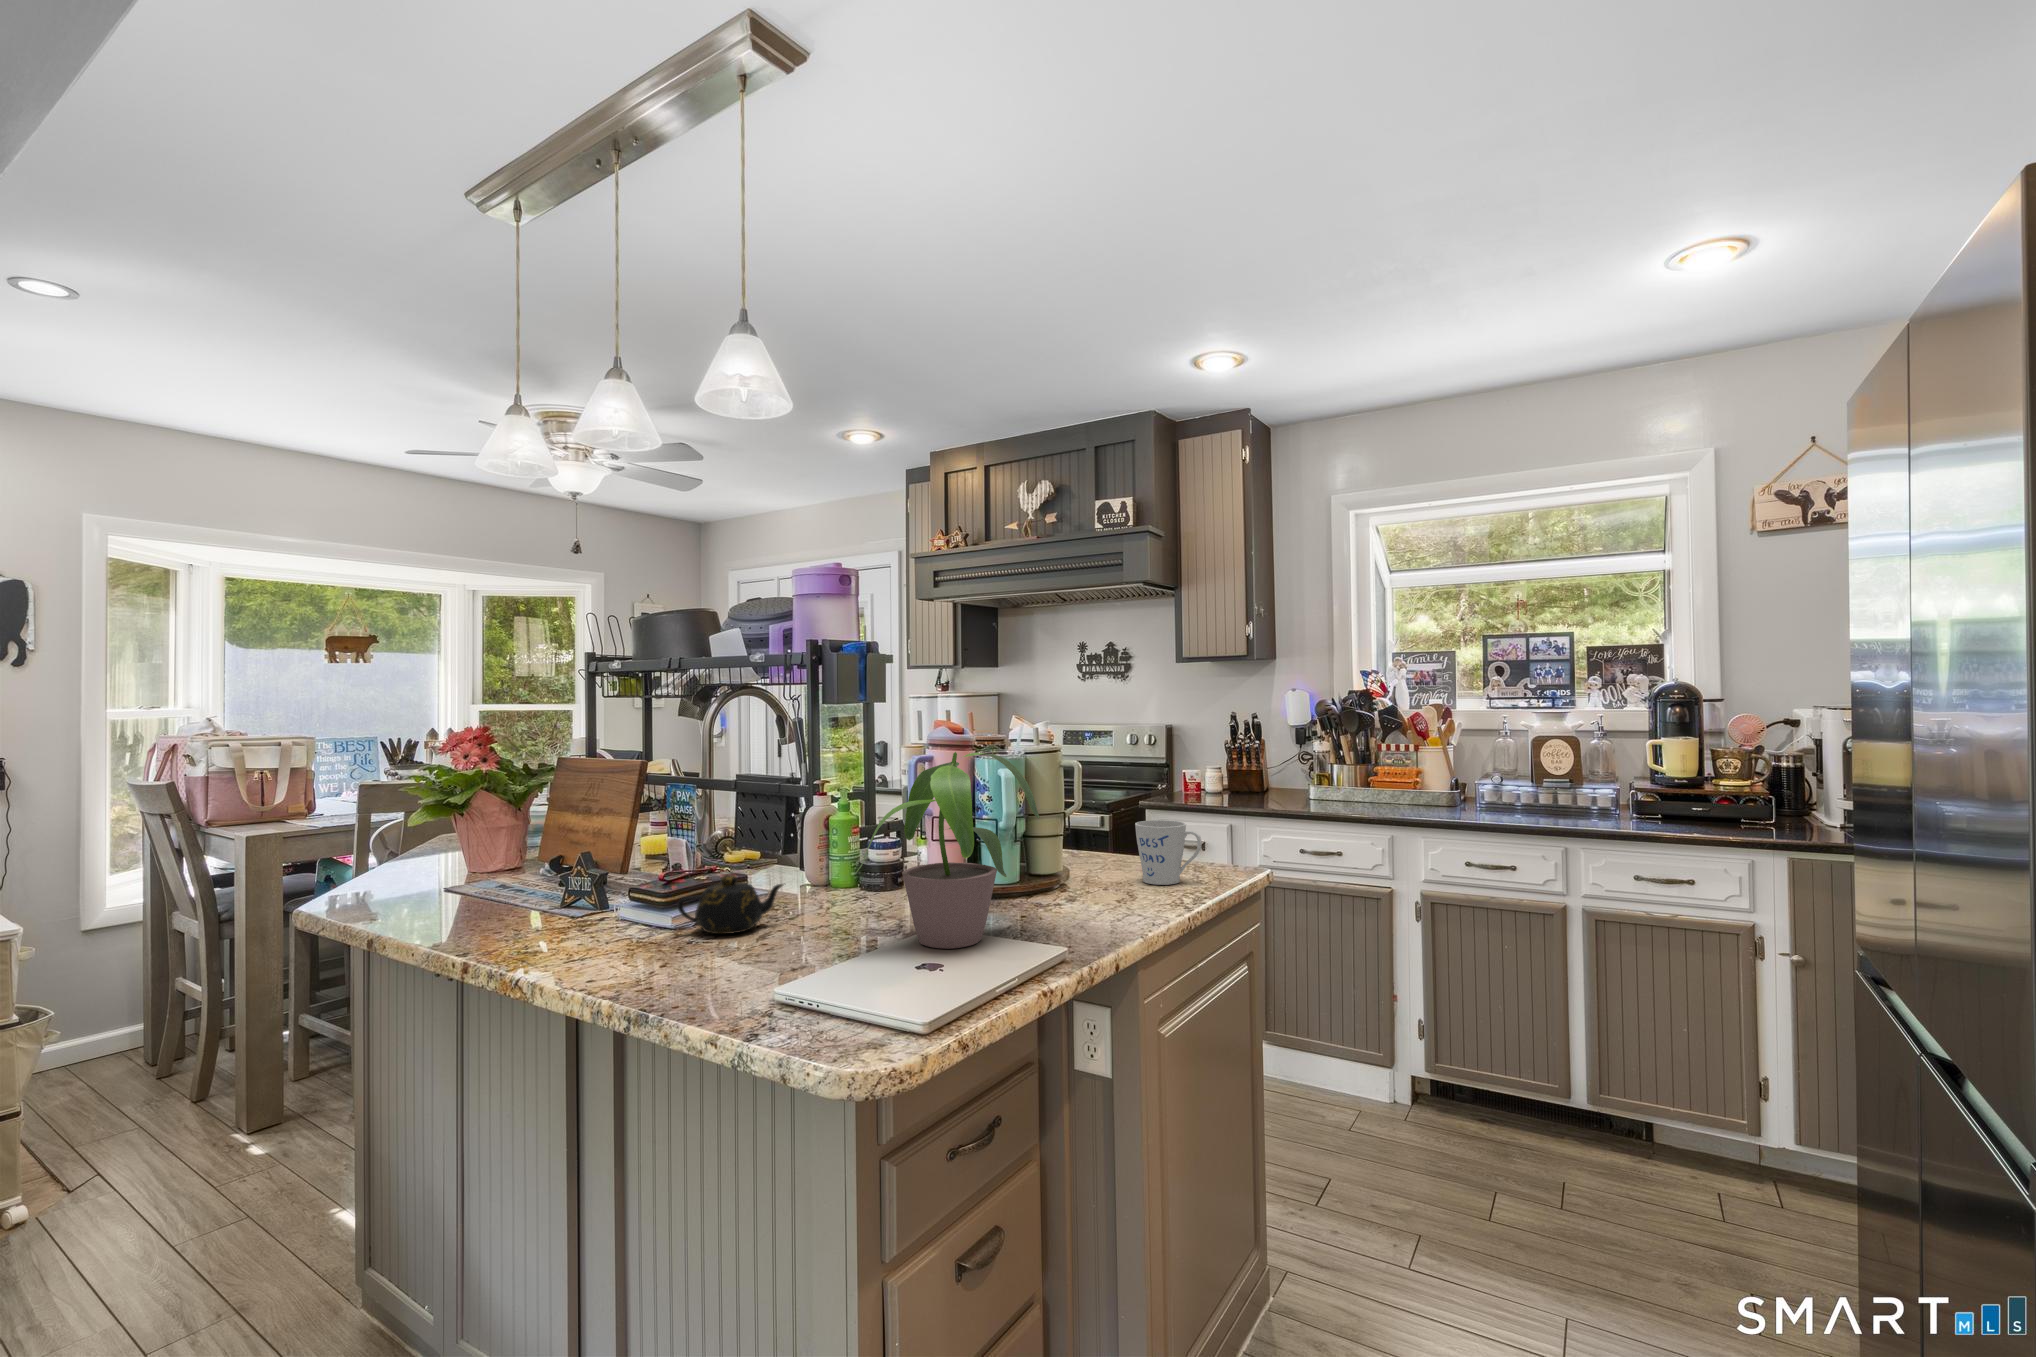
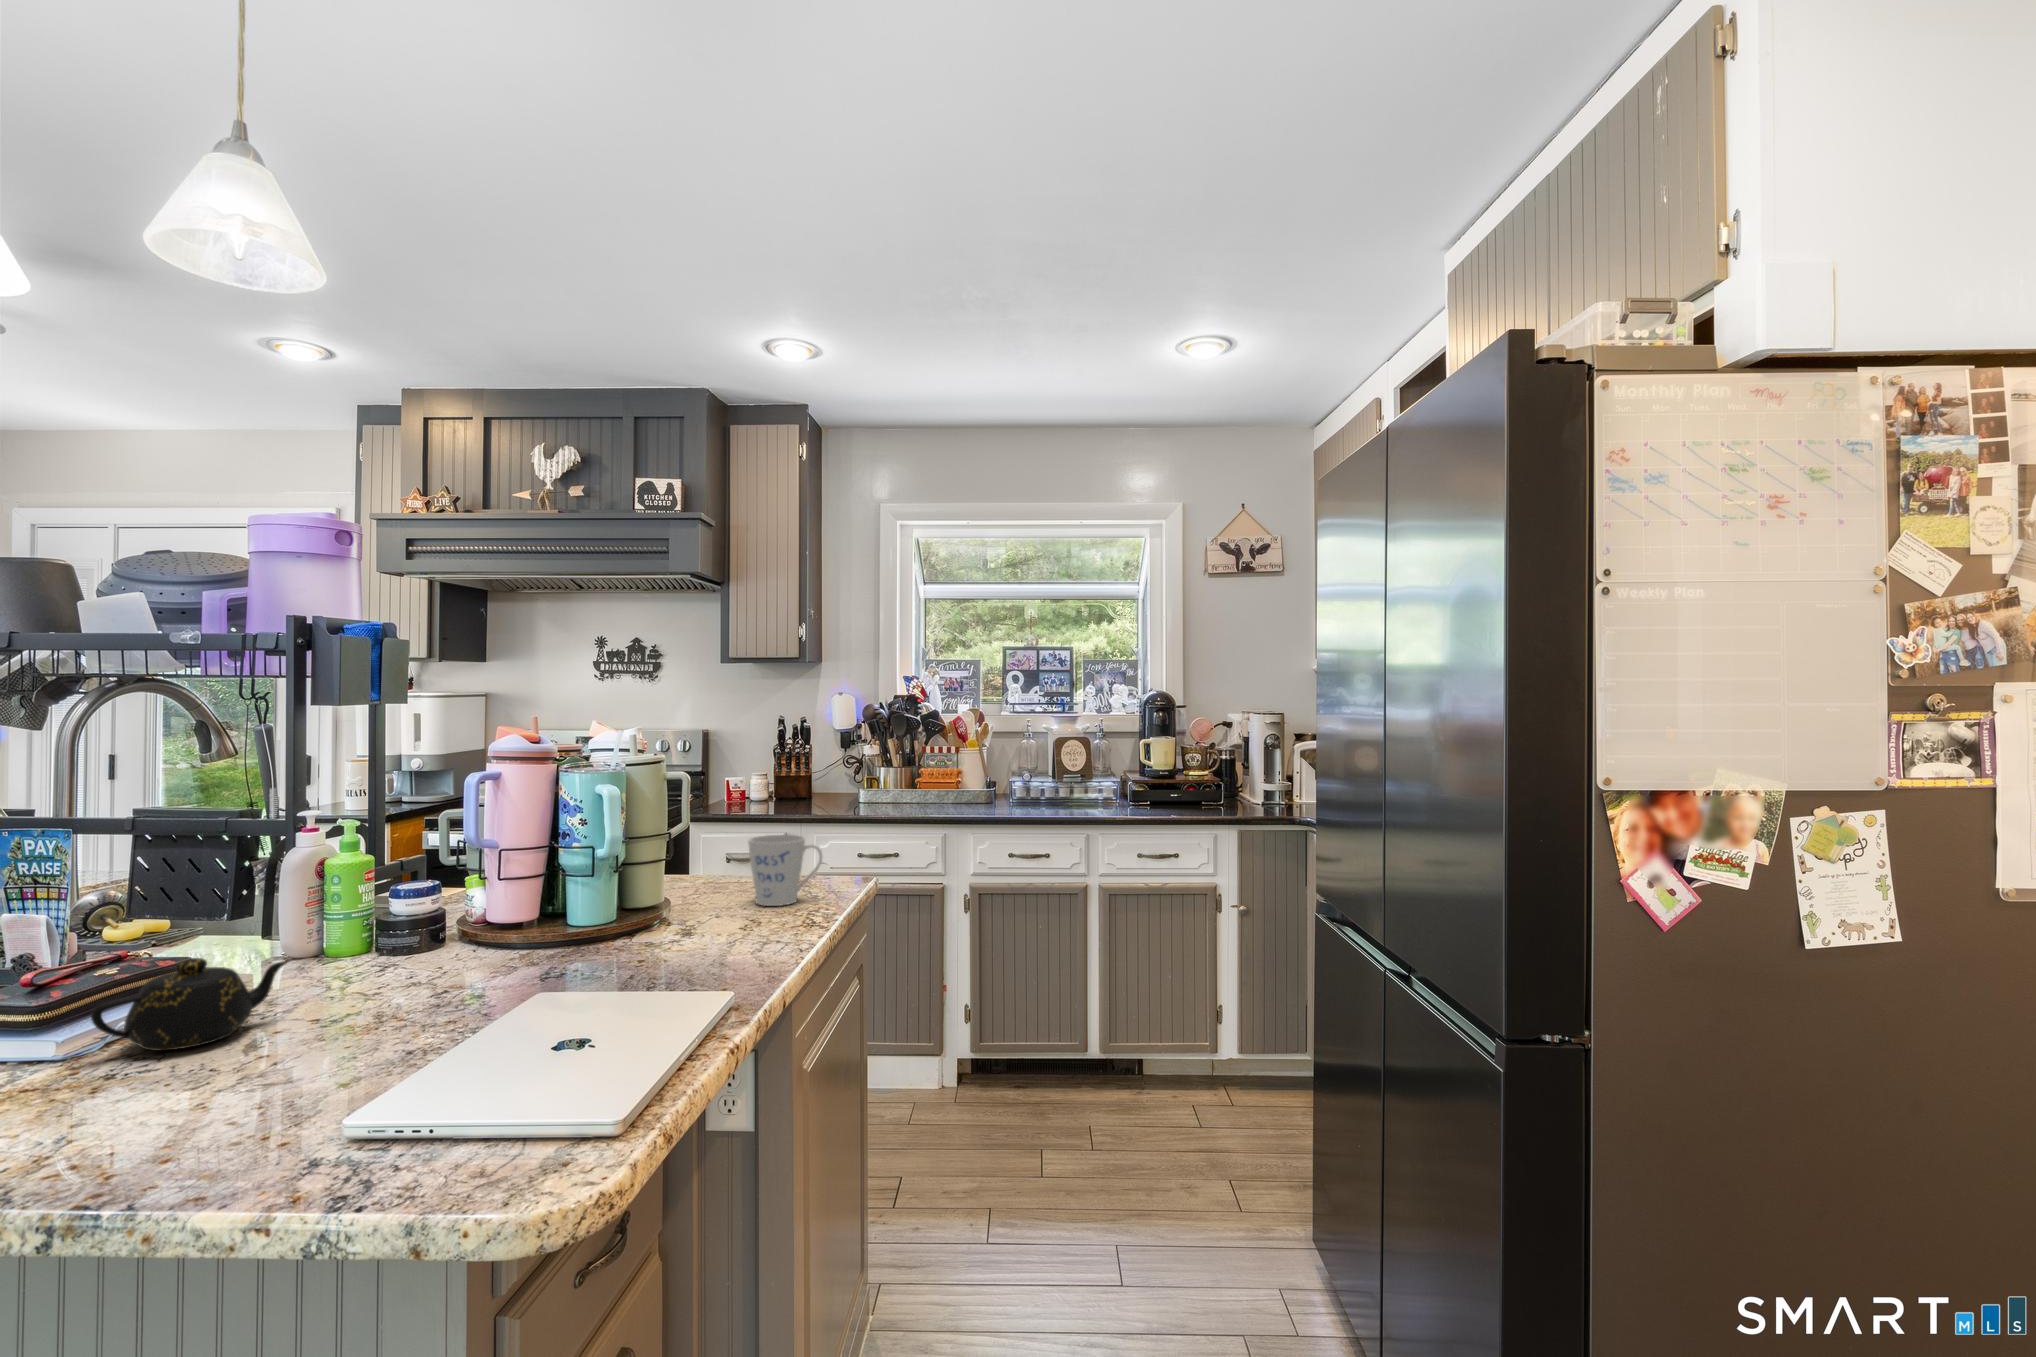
potted plant: present [857,752,1039,949] -> none [417,766,710,1018]

